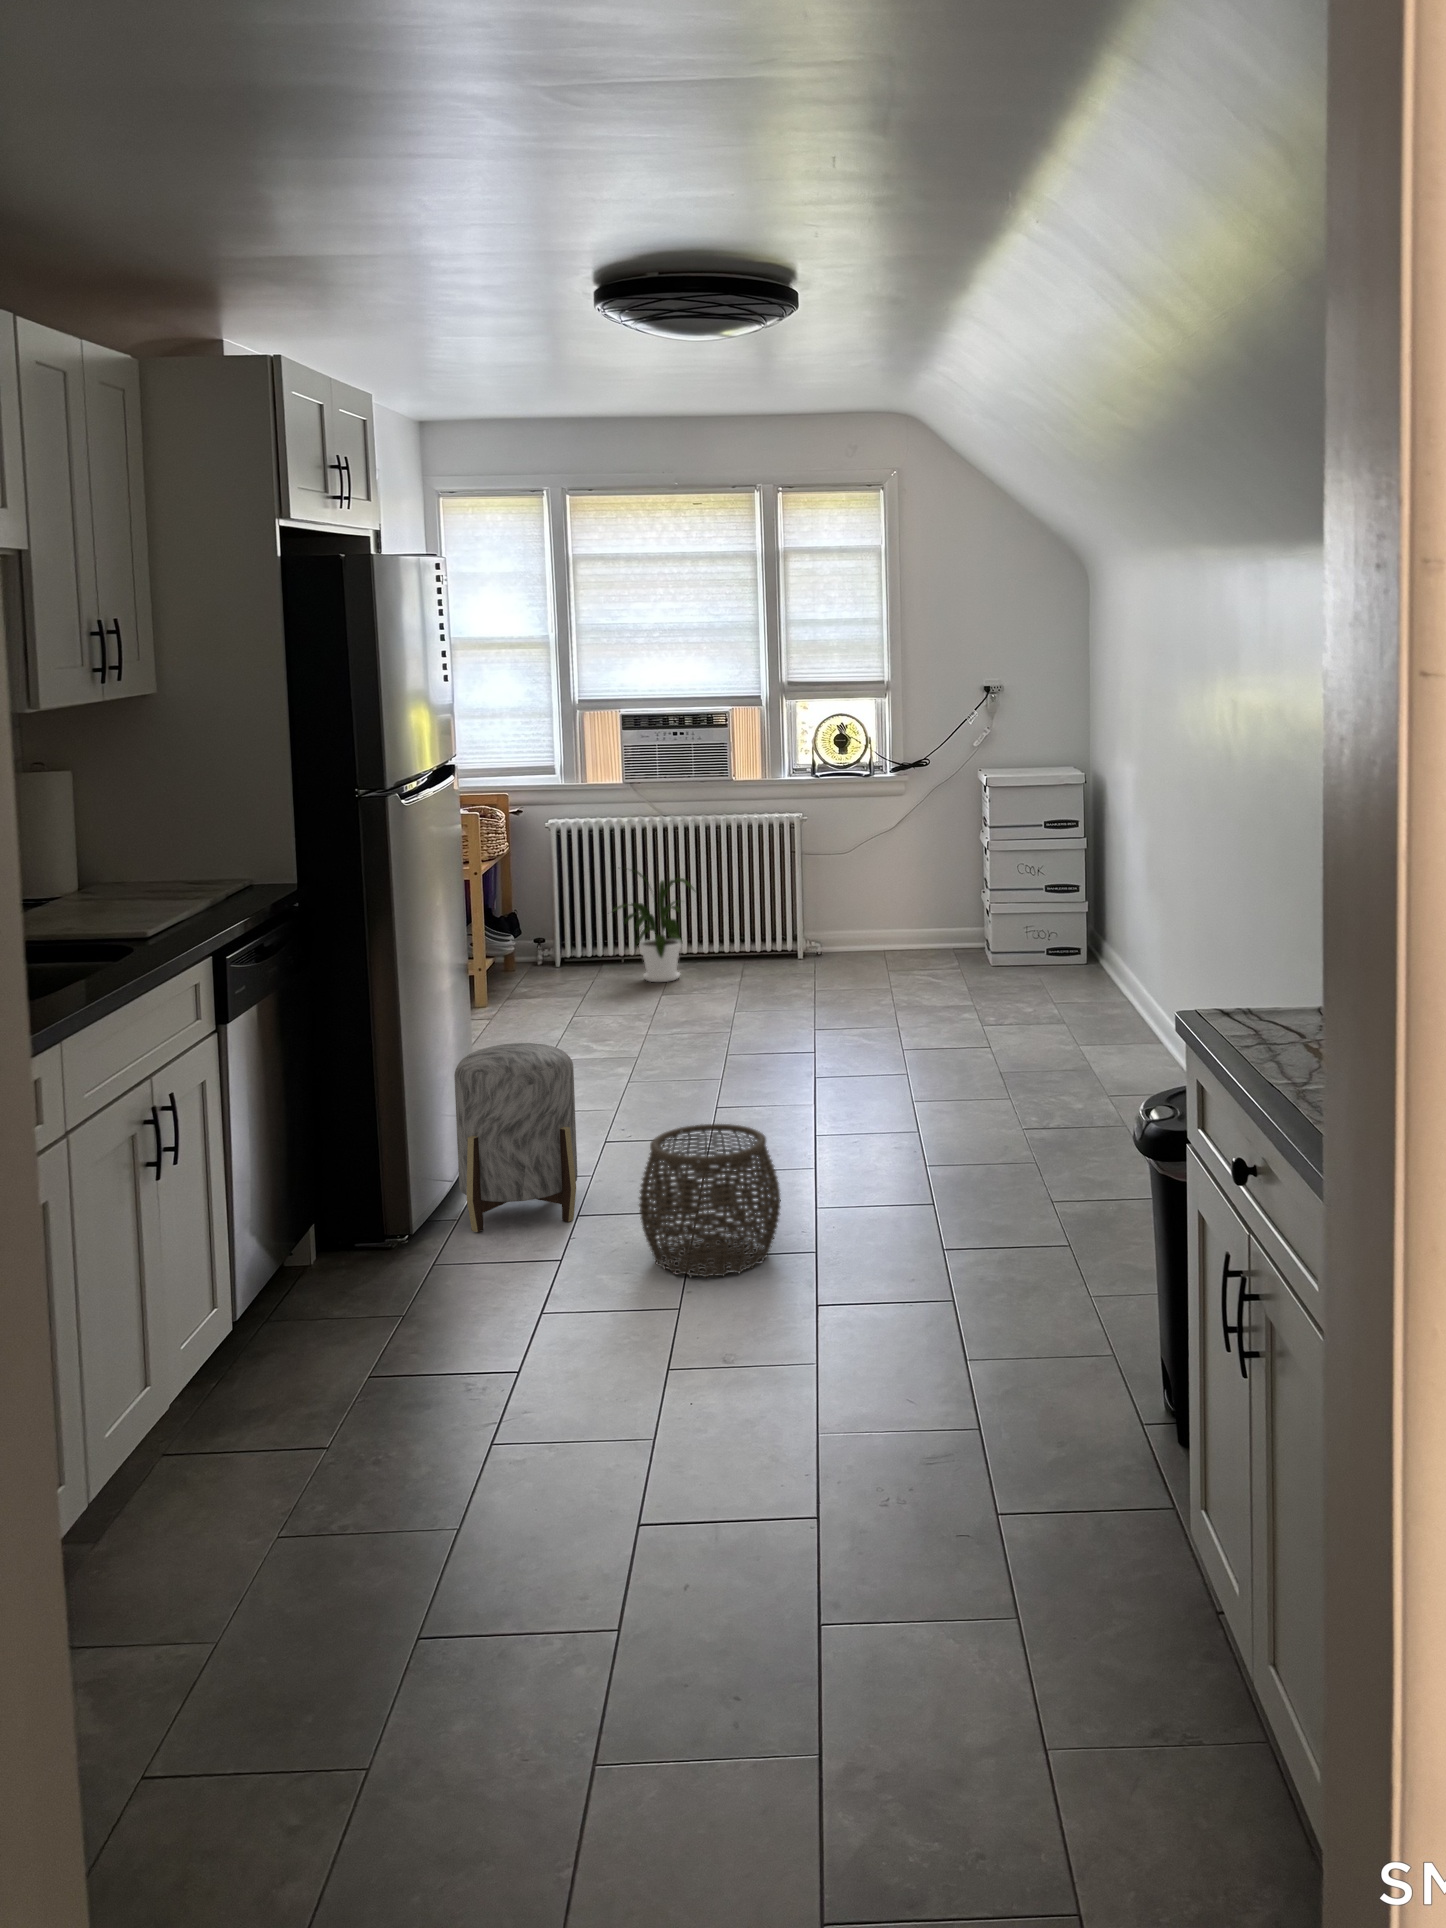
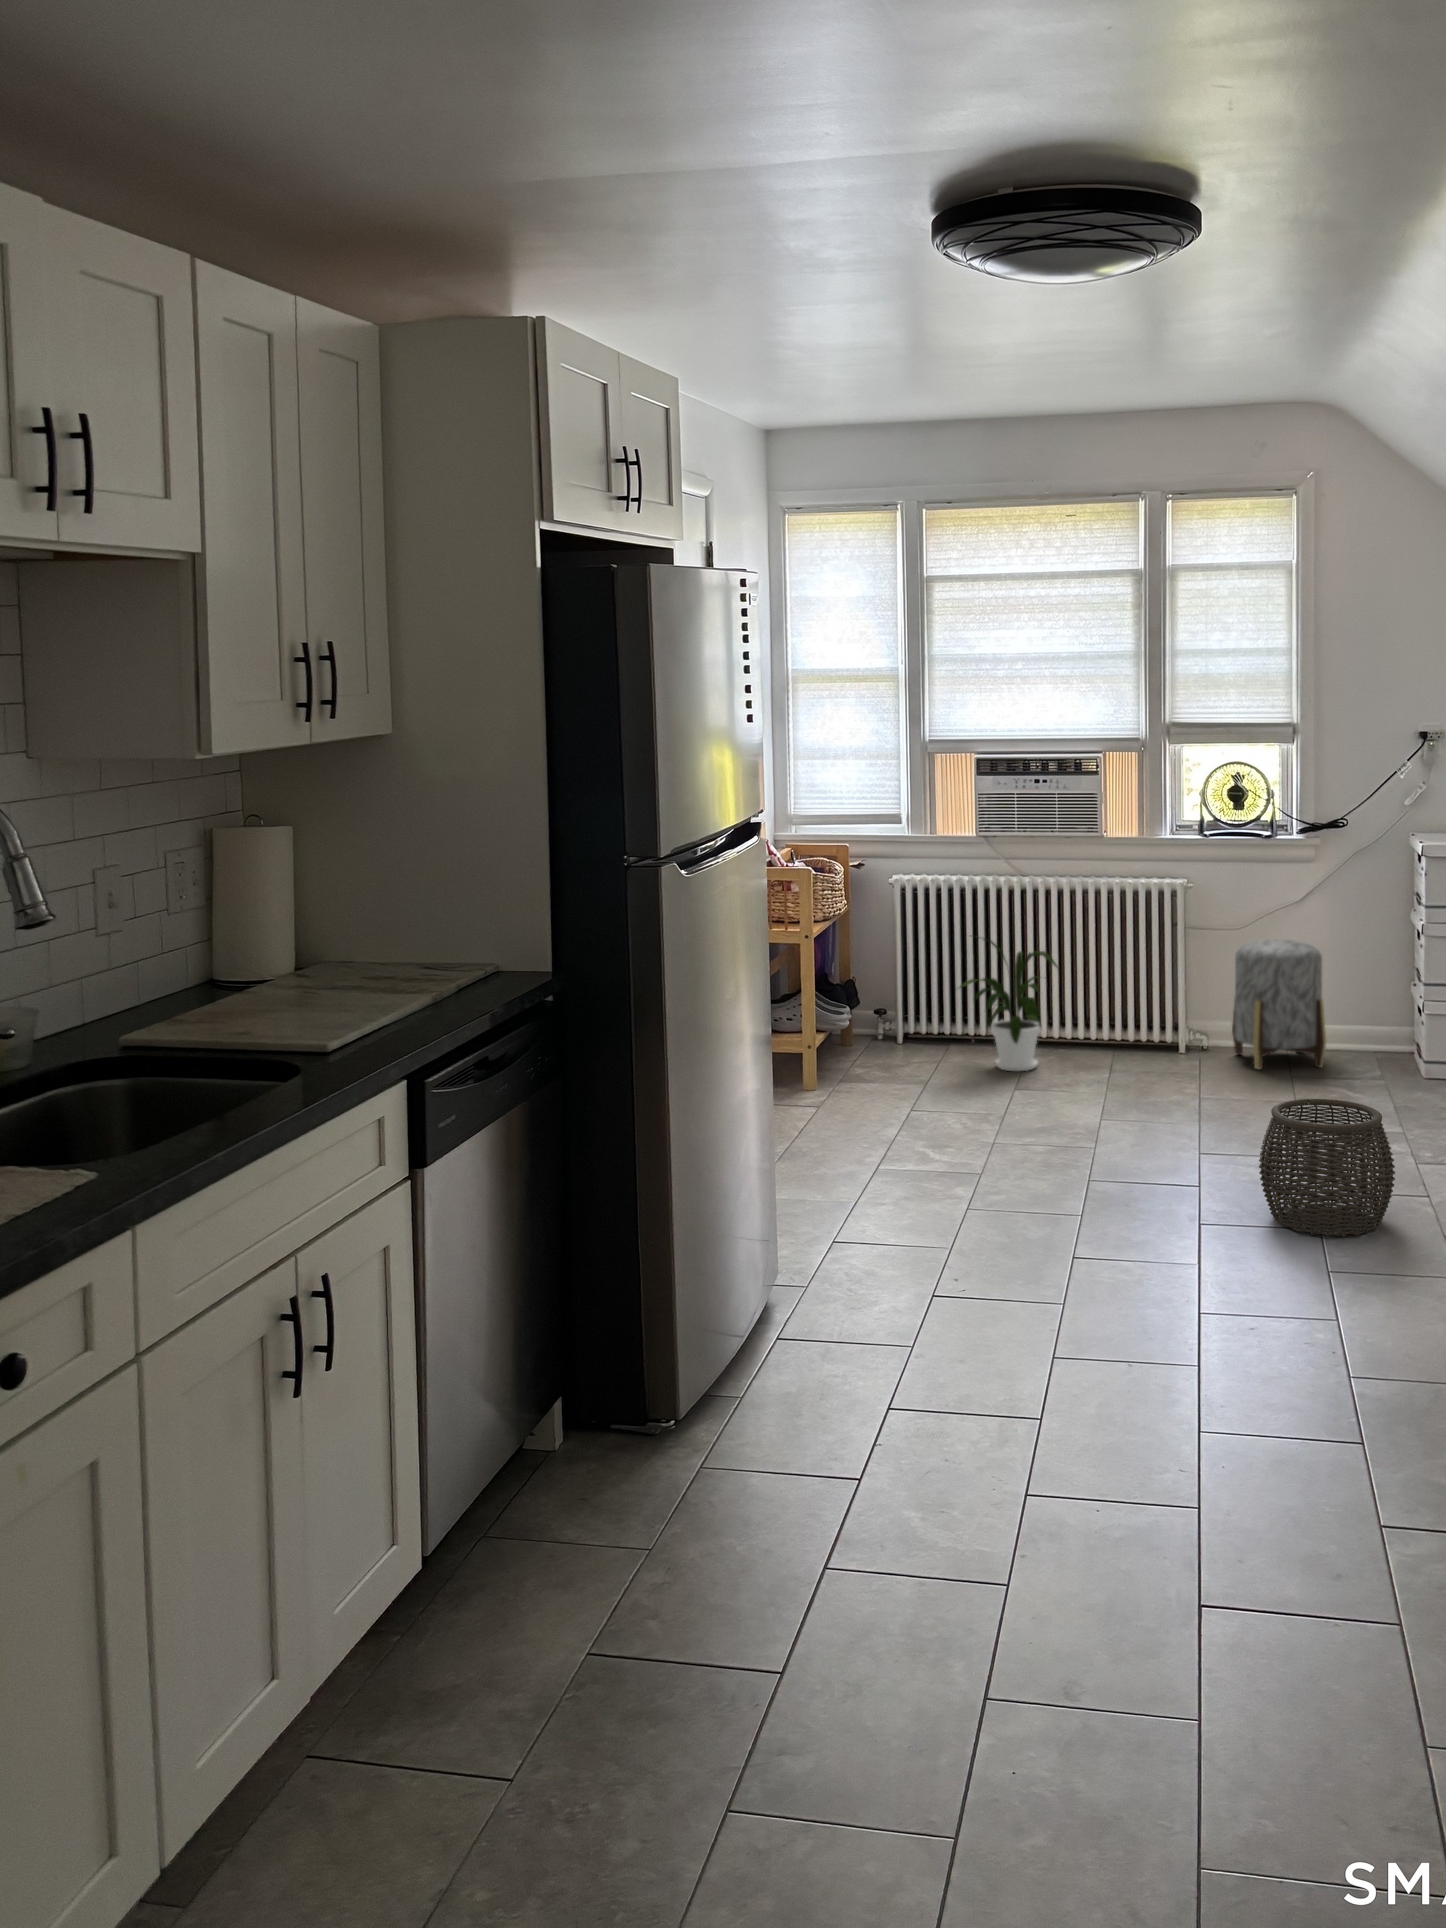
stool: present [454,1043,577,1232] -> present [1232,939,1326,1069]
woven basket: present [639,1124,781,1277] -> present [1259,1099,1395,1237]

